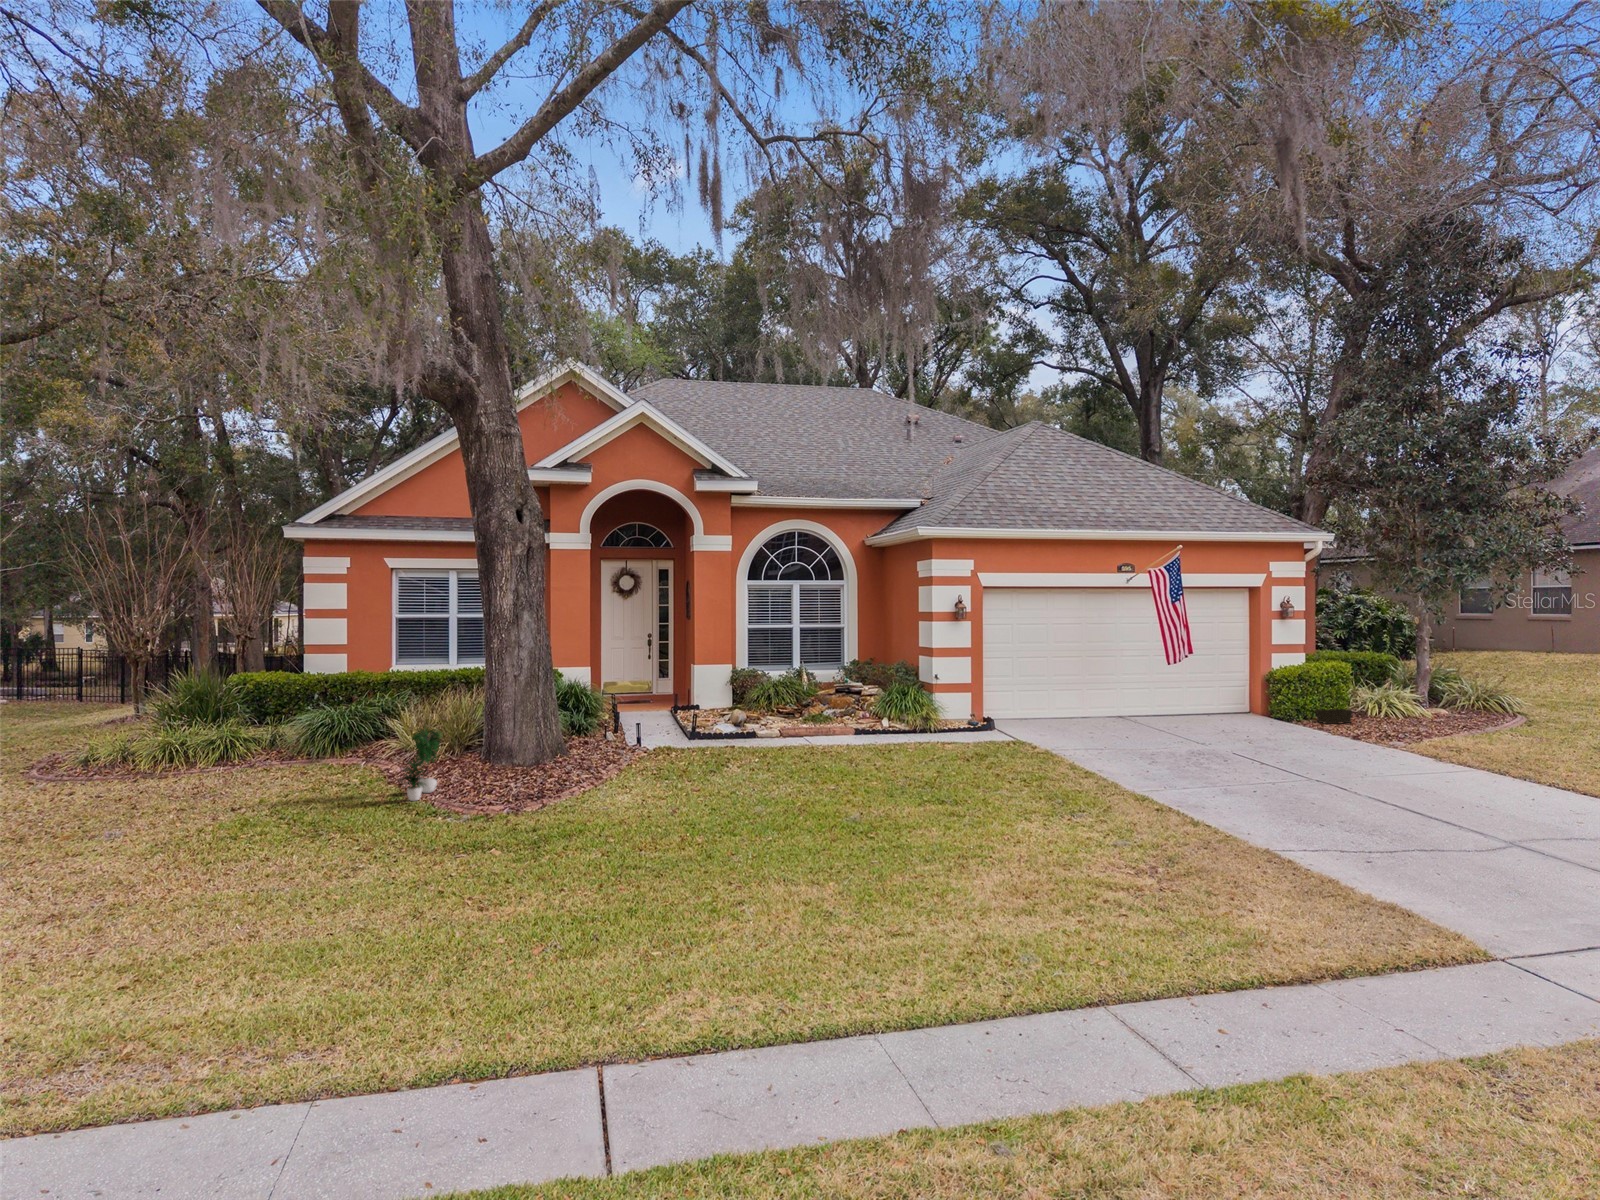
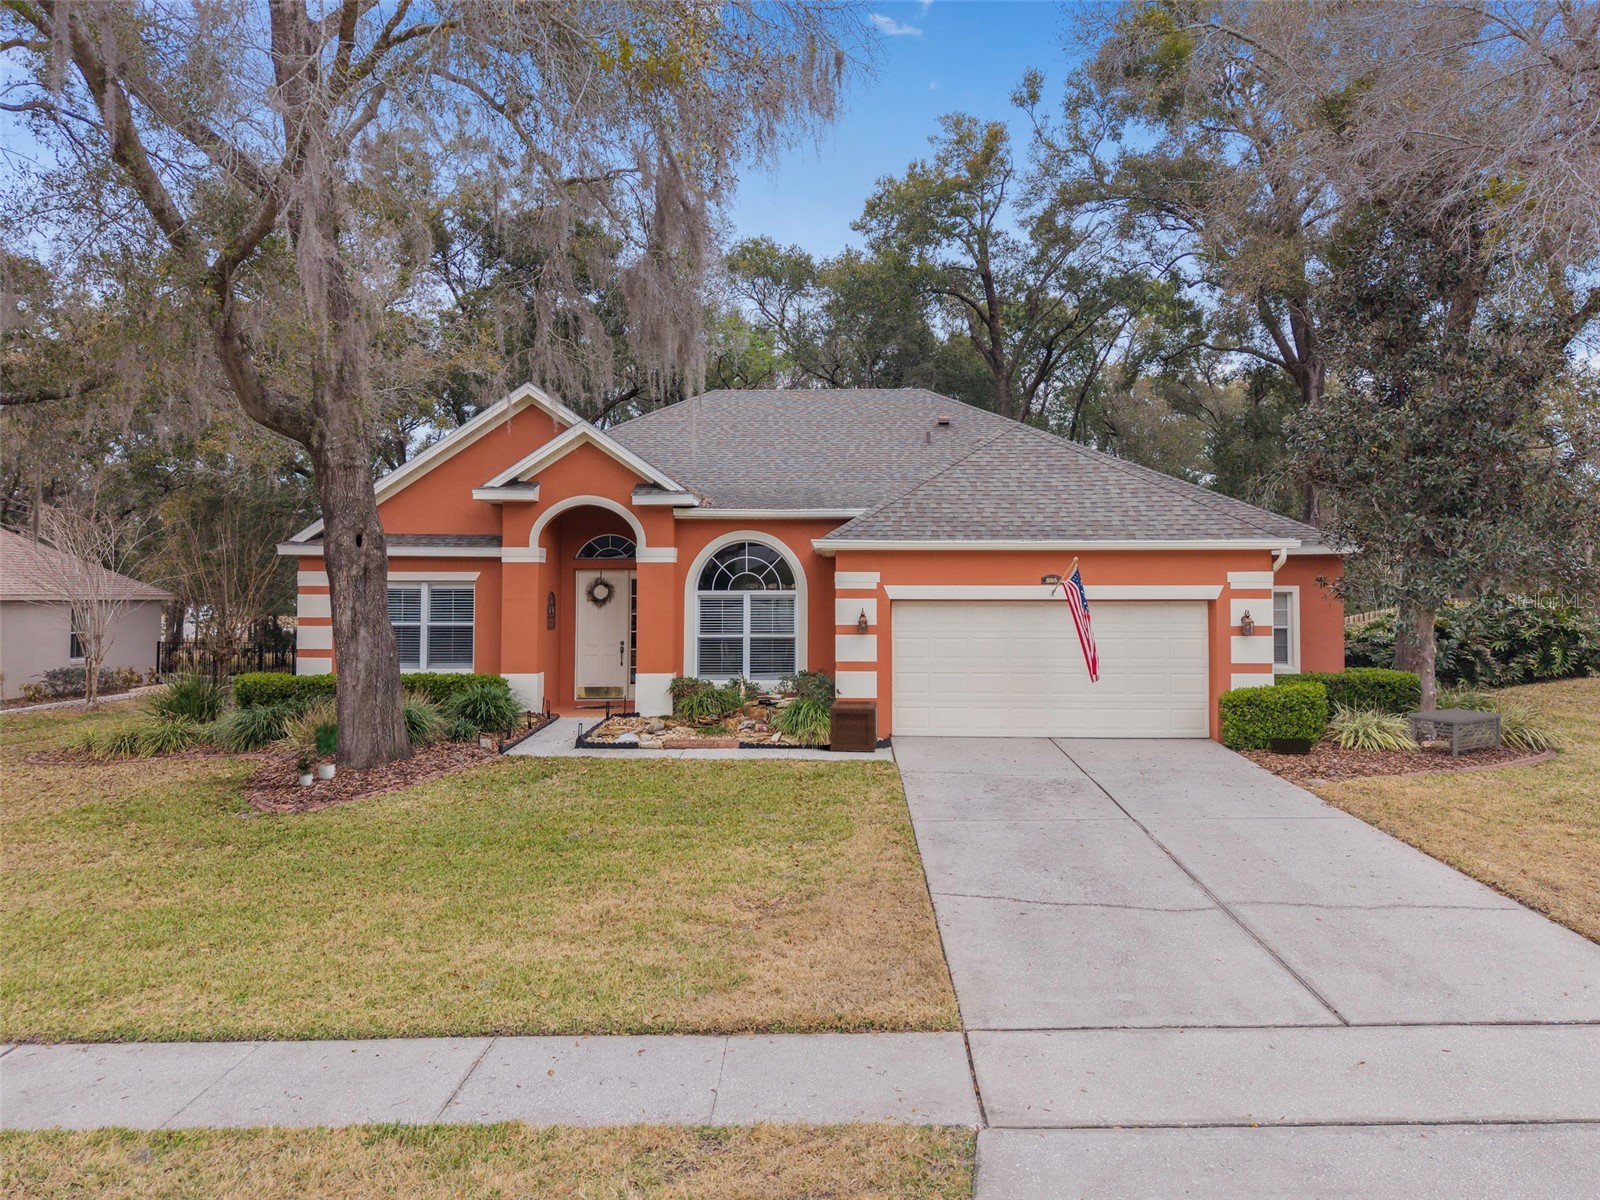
storage bench: none [1418,679,1487,720] -> present [1408,708,1503,757]
wooden crate: none [924,688,979,739] -> present [830,701,877,752]

